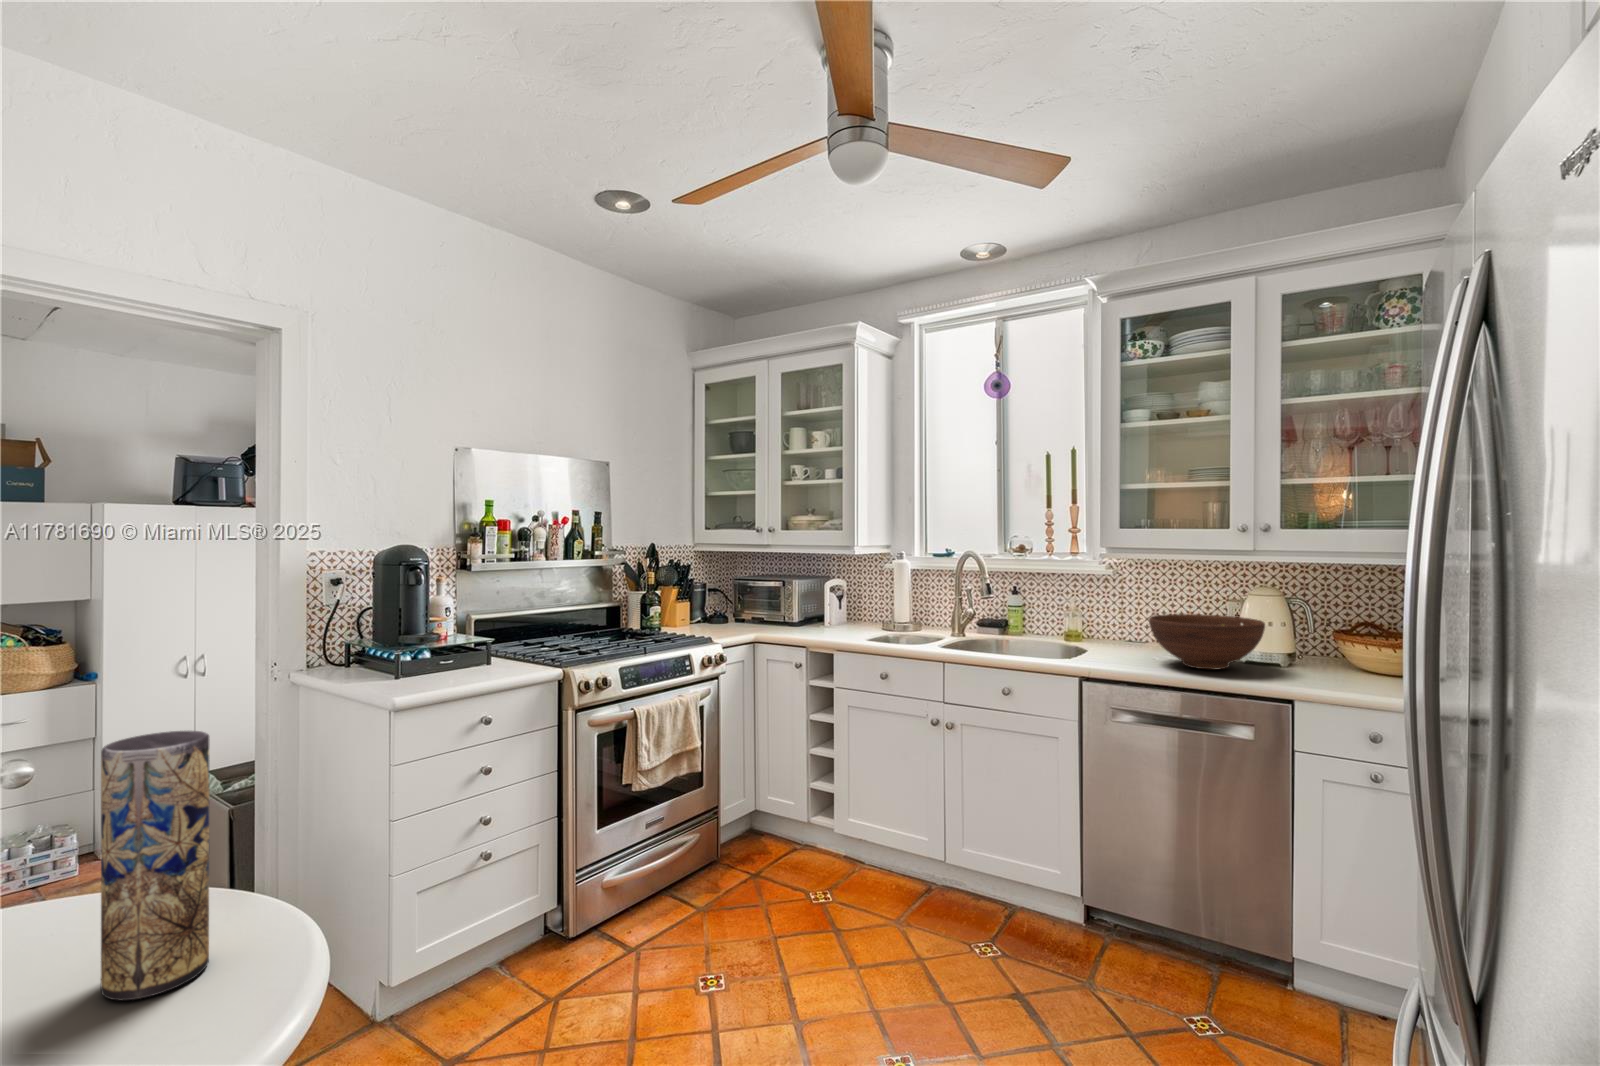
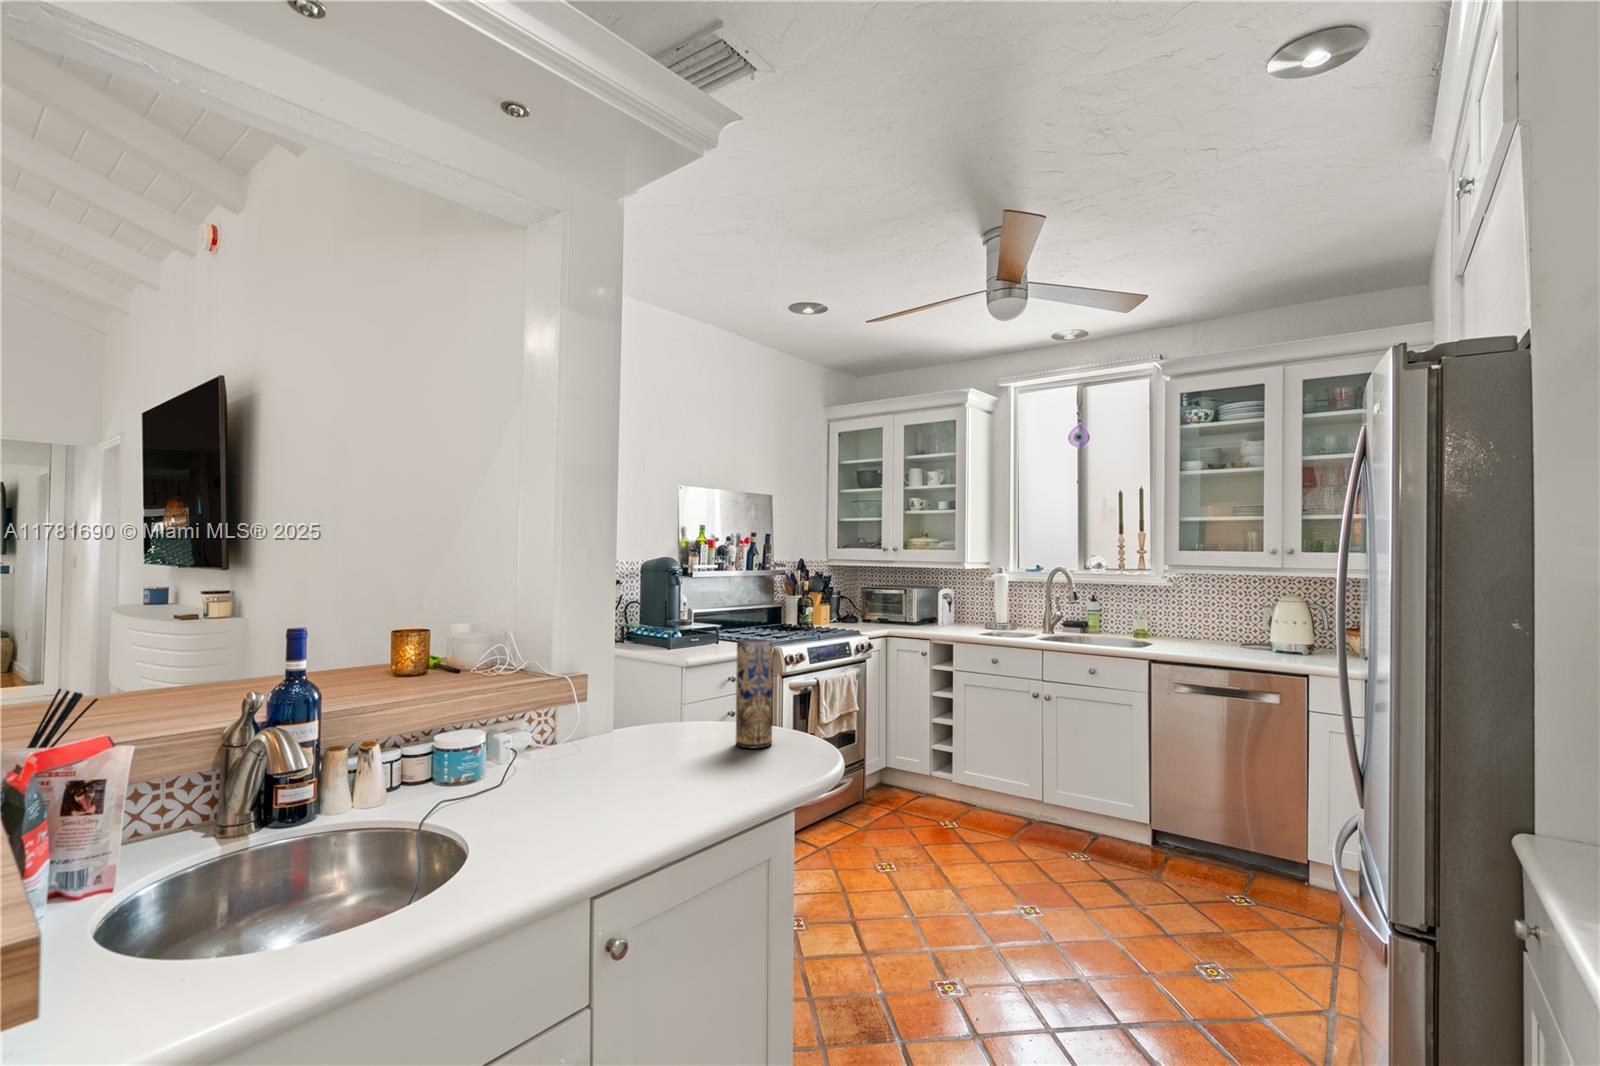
fruit bowl: present [1149,614,1265,670] -> none [1202,616,1289,656]

